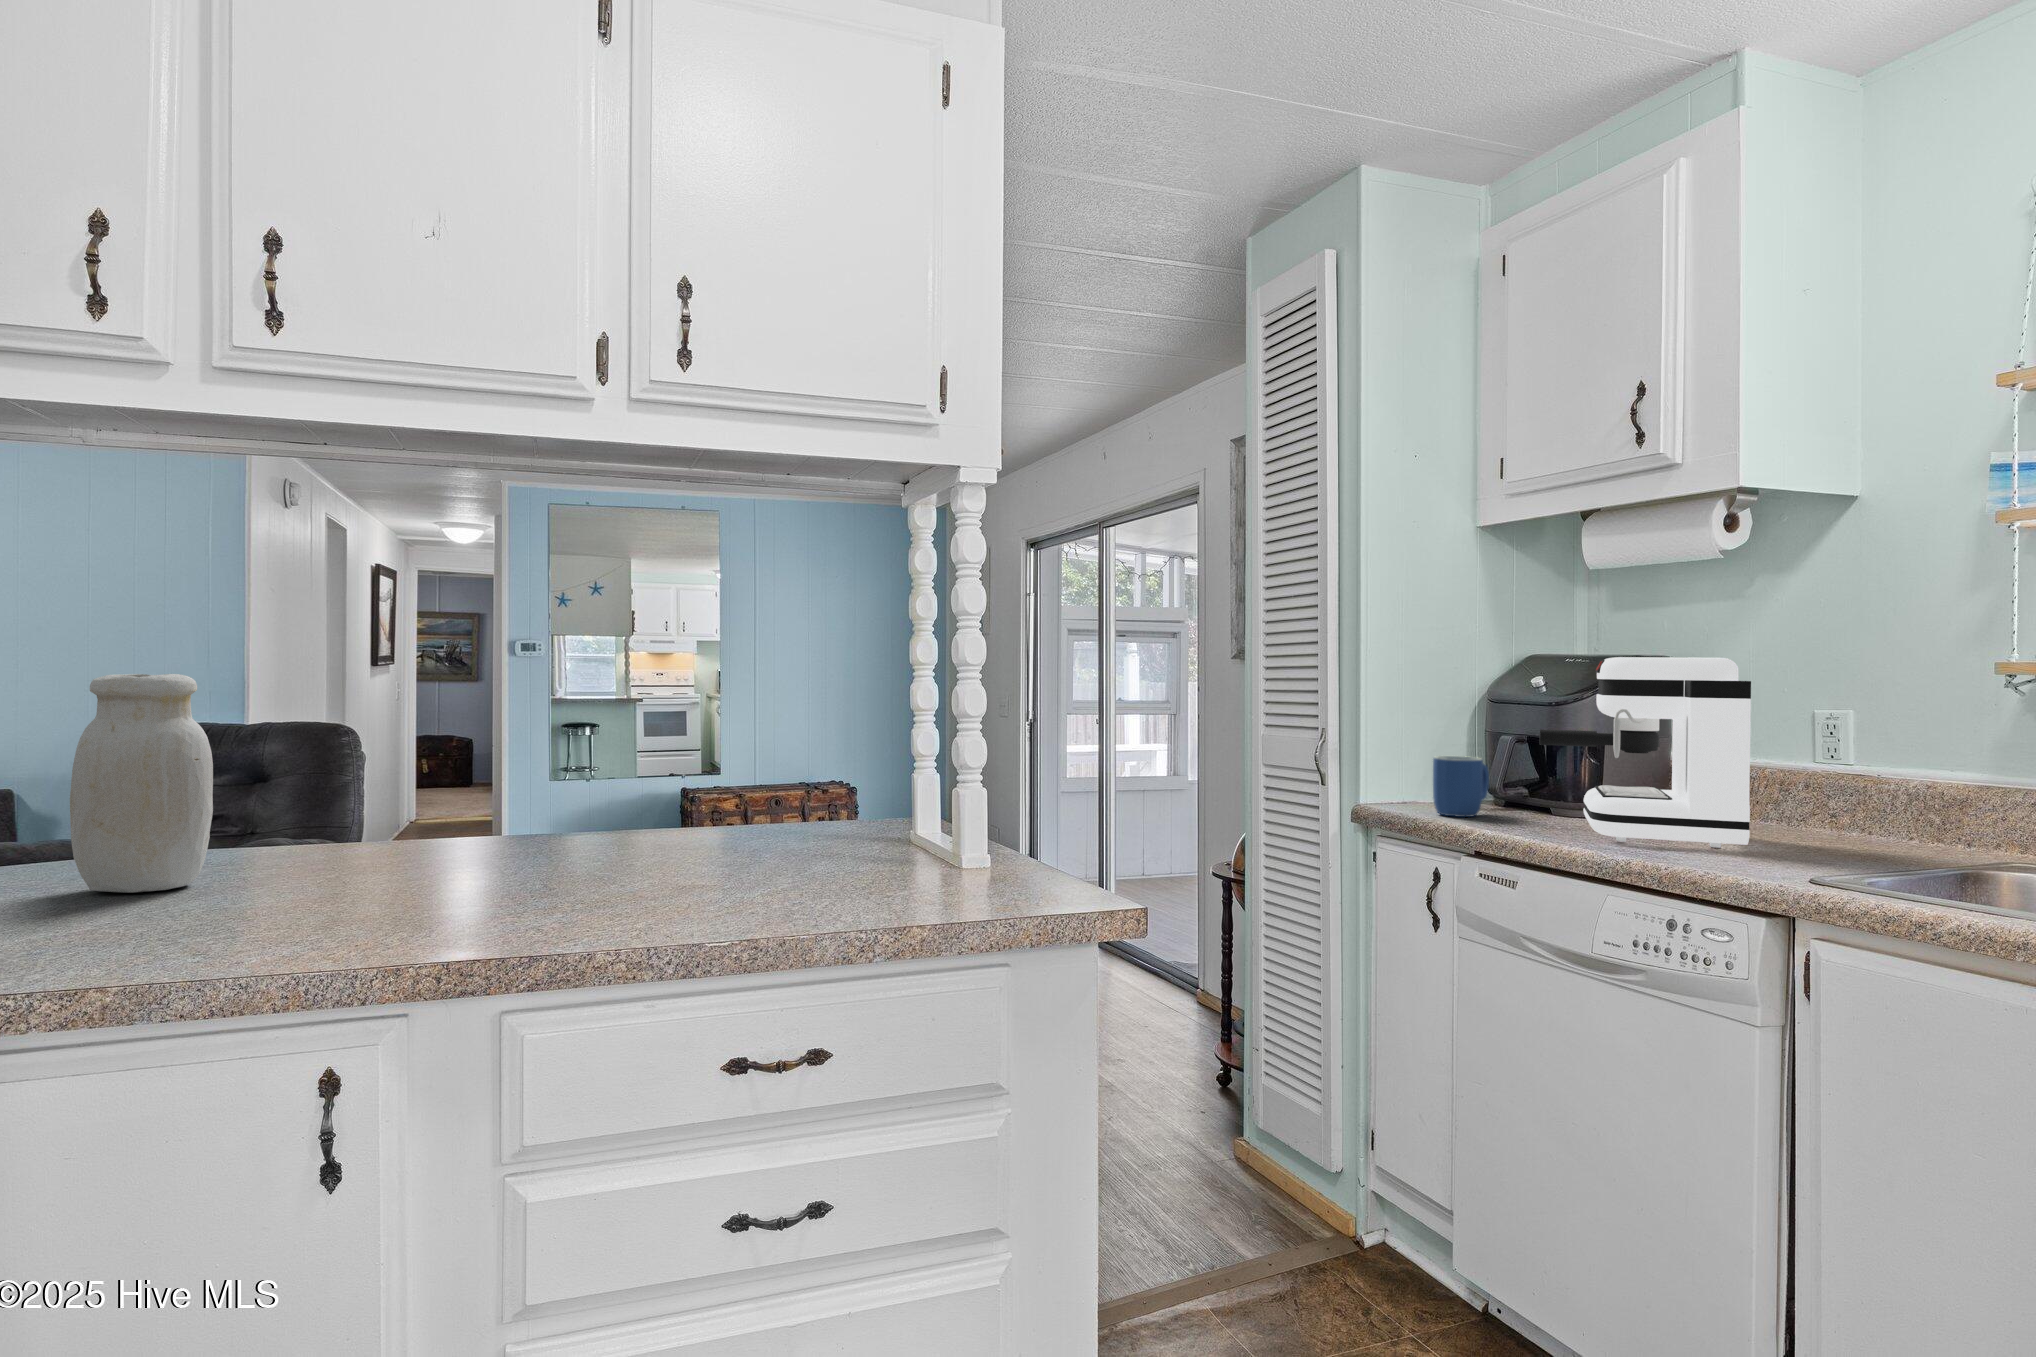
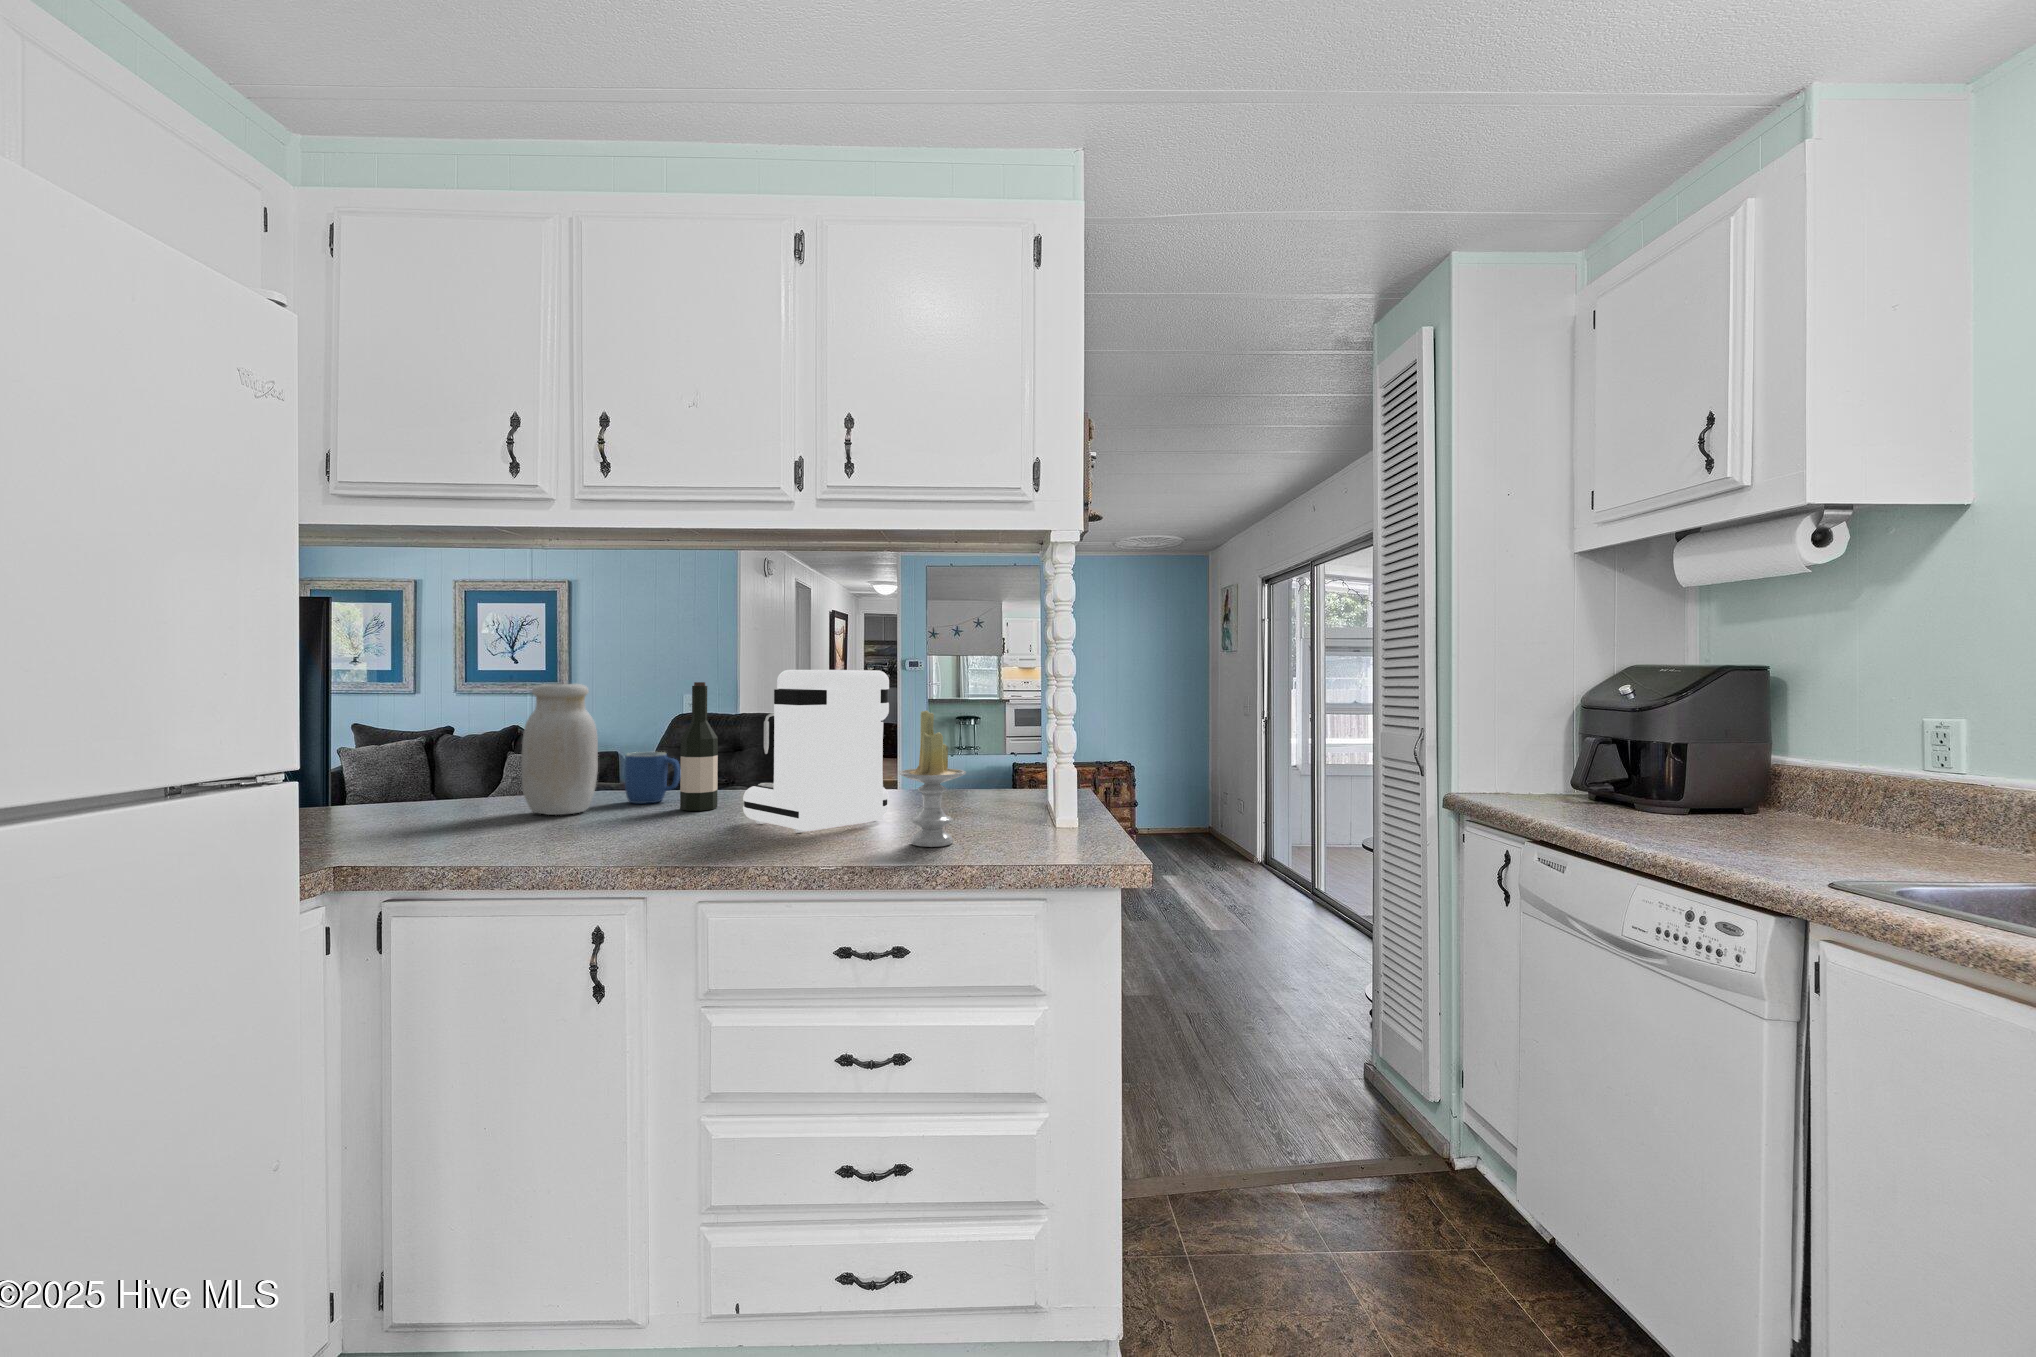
coffee maker: present [1540,657,1751,848] -> present [743,670,889,833]
wine bottle: none [362,672,423,873] -> present [680,682,718,811]
candle: none [783,712,876,904] -> present [899,710,966,847]
mug: present [1433,756,1489,817] -> present [625,752,680,804]

